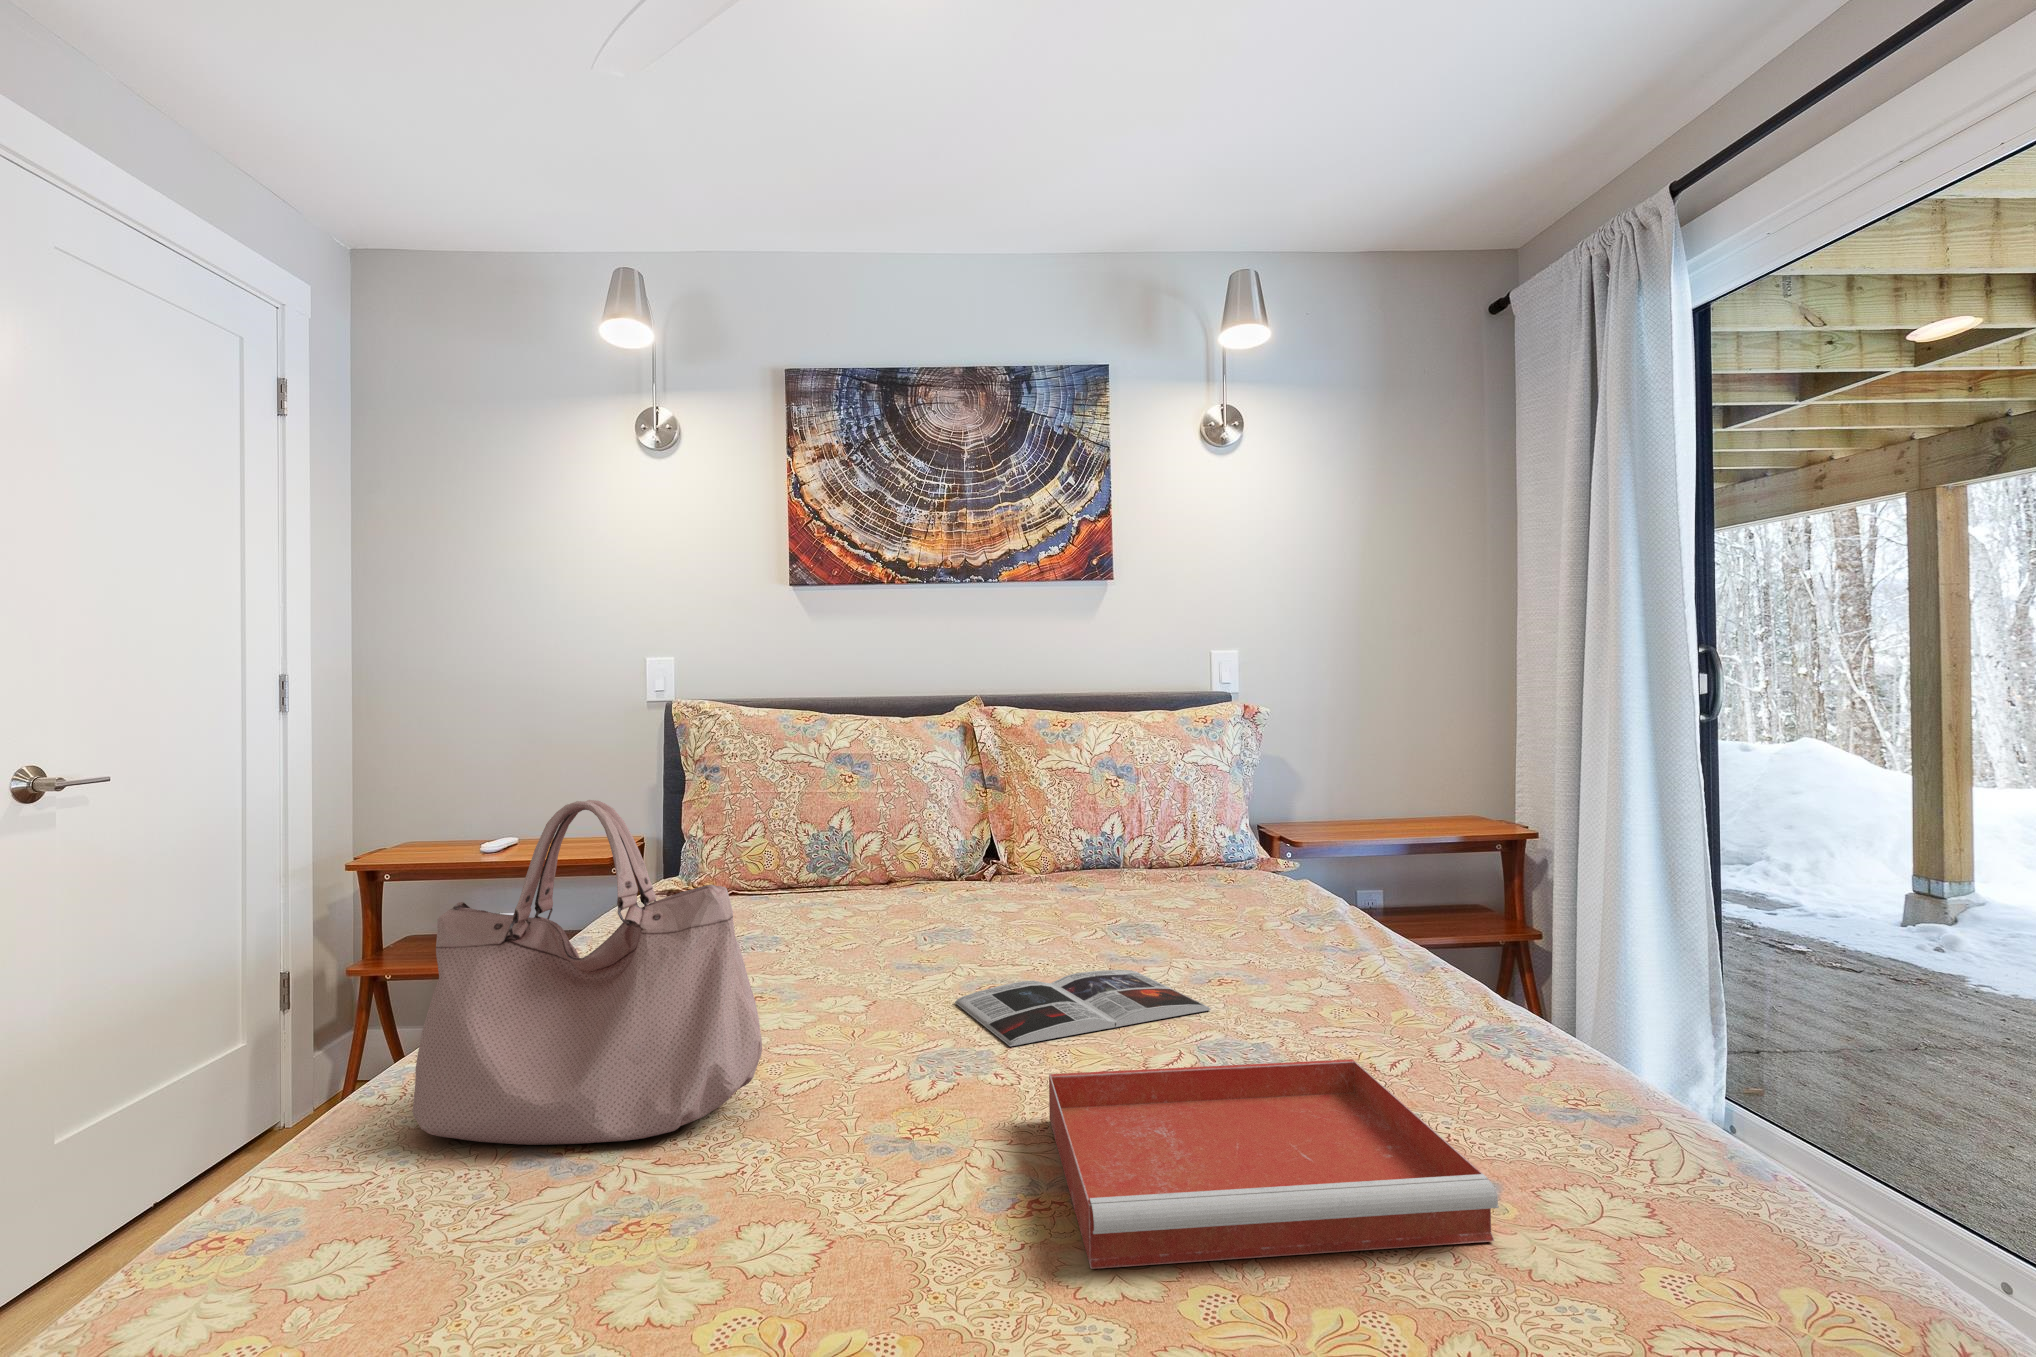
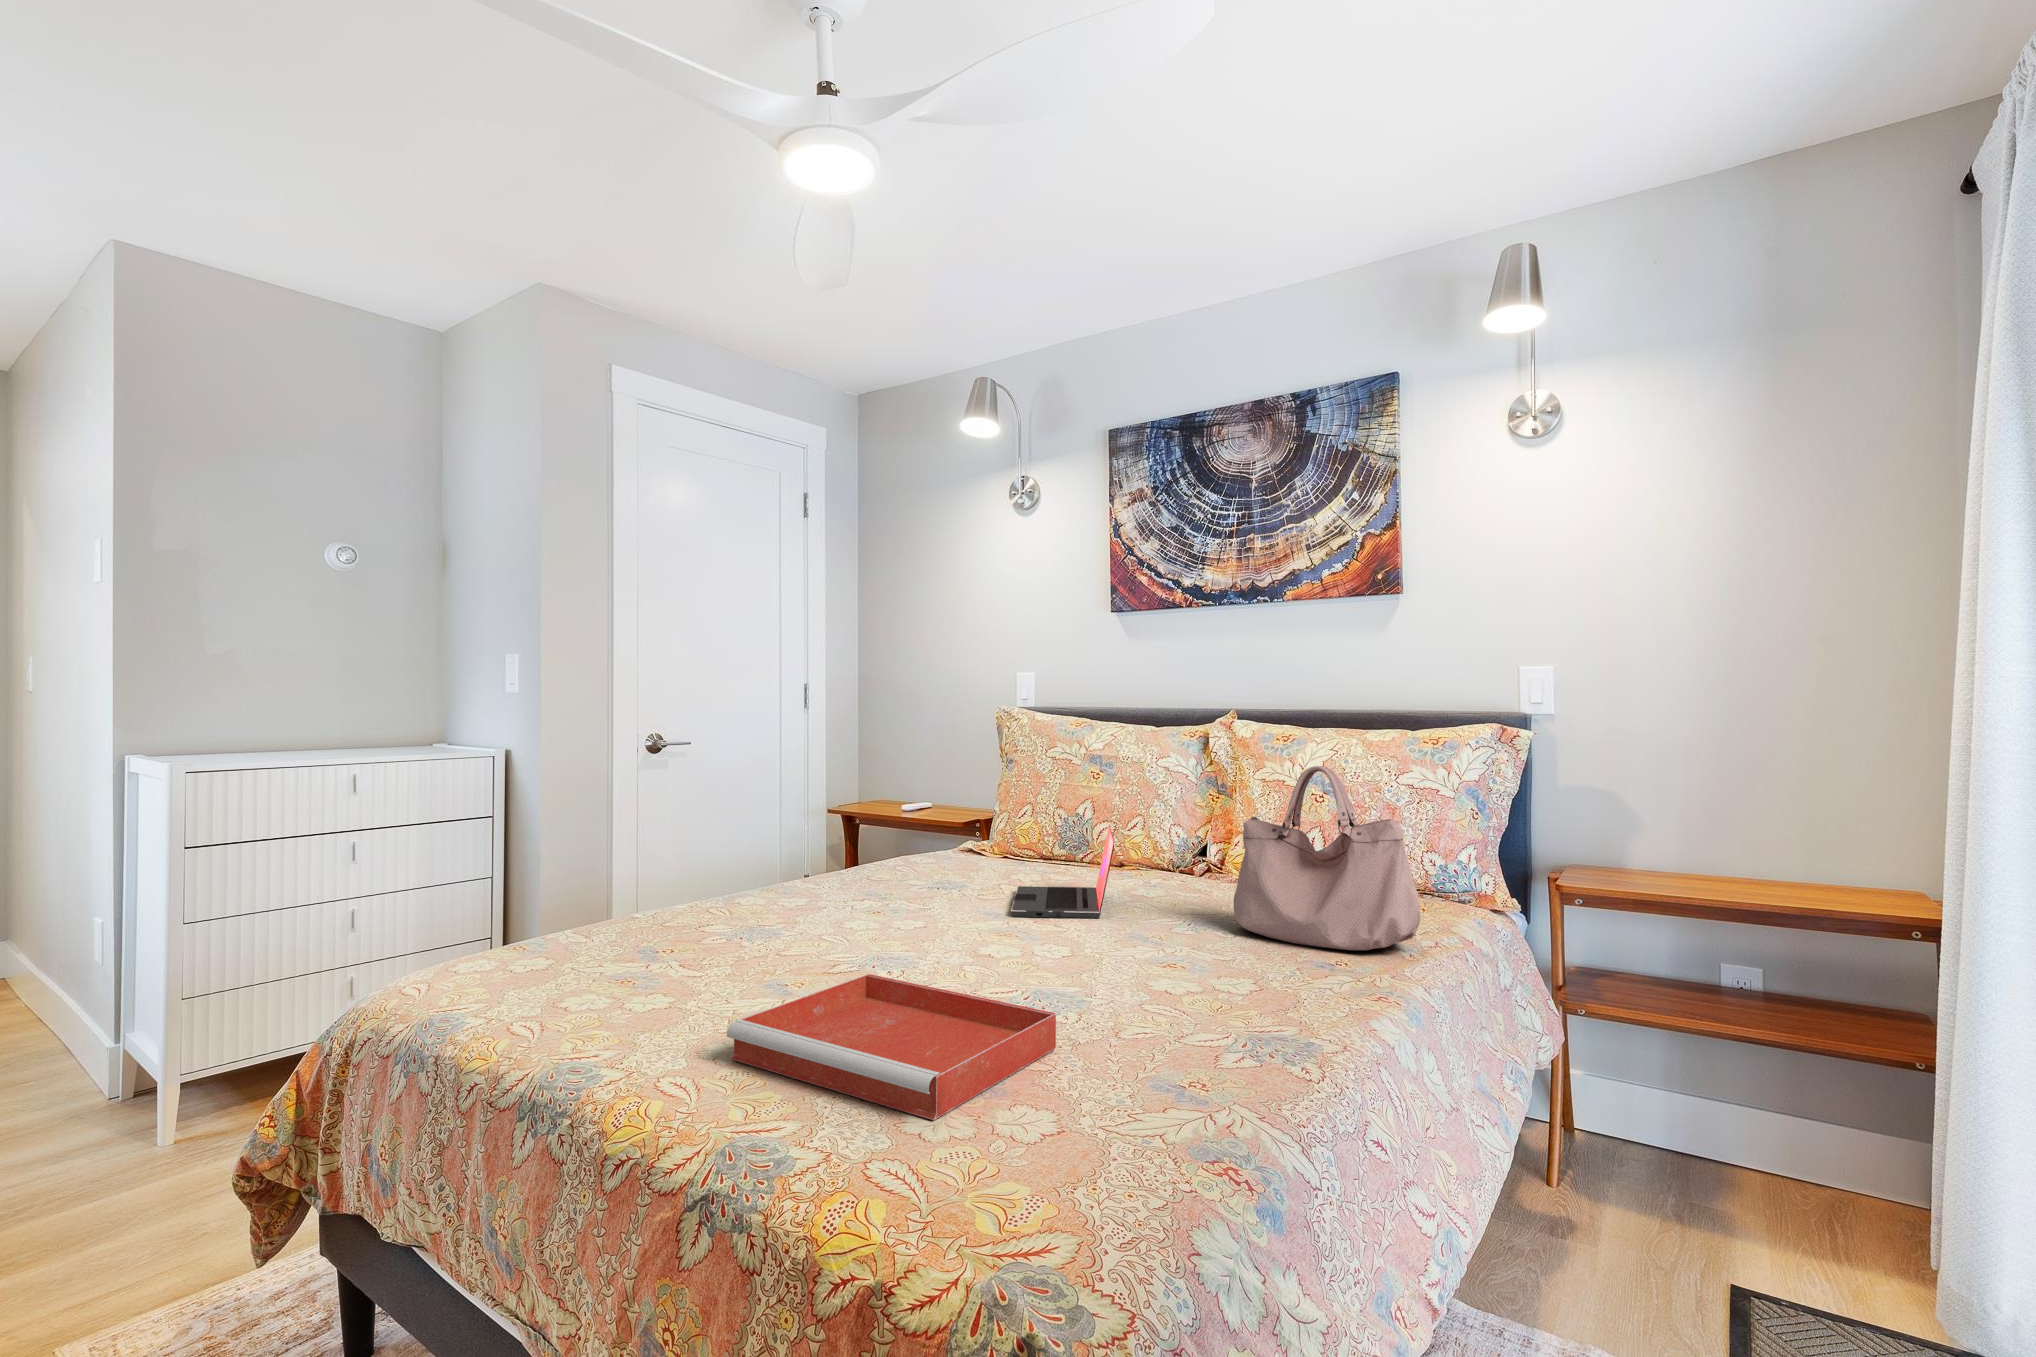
handbag: present [412,800,762,1145] -> present [1233,766,1421,950]
laptop: none [848,833,1022,961] -> present [1011,825,1114,918]
magazine: present [955,970,1211,1046] -> none [941,937,1134,983]

